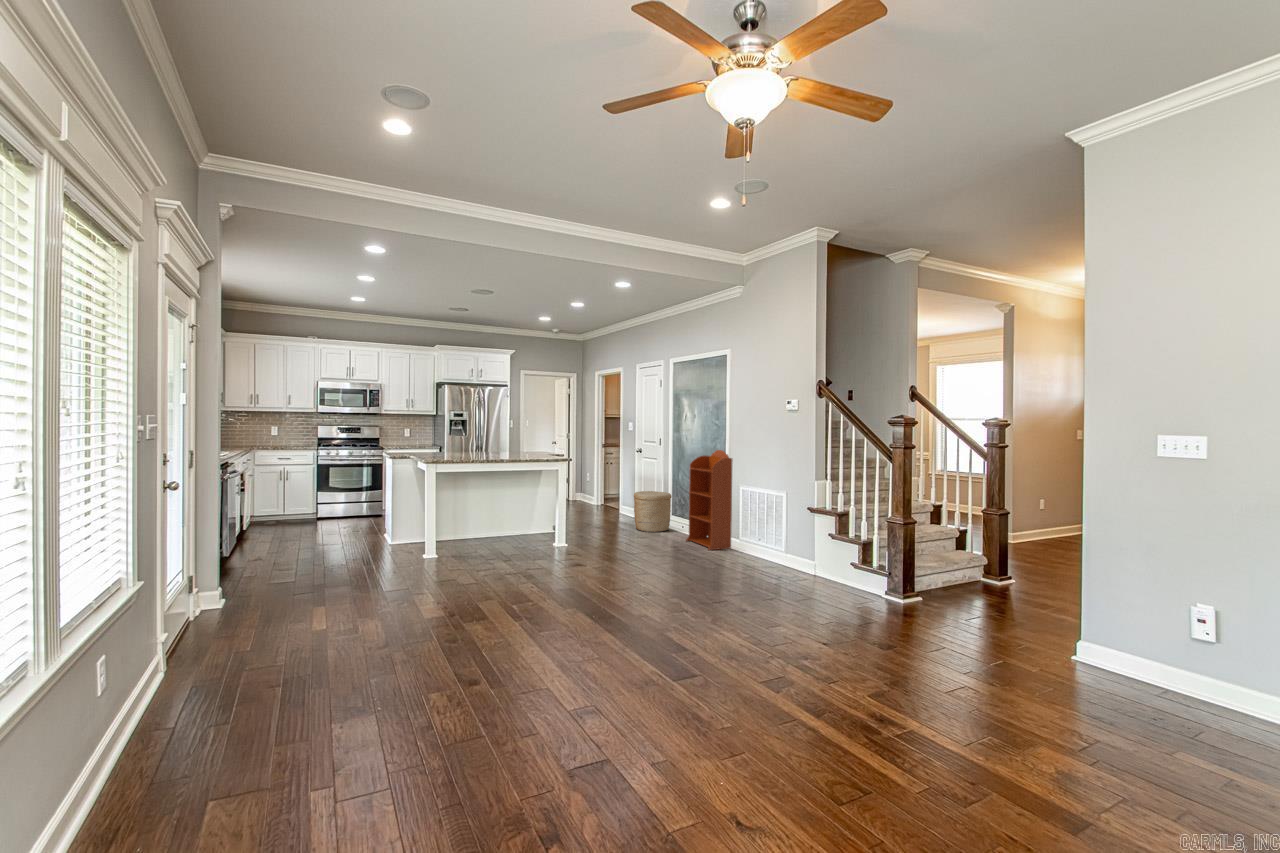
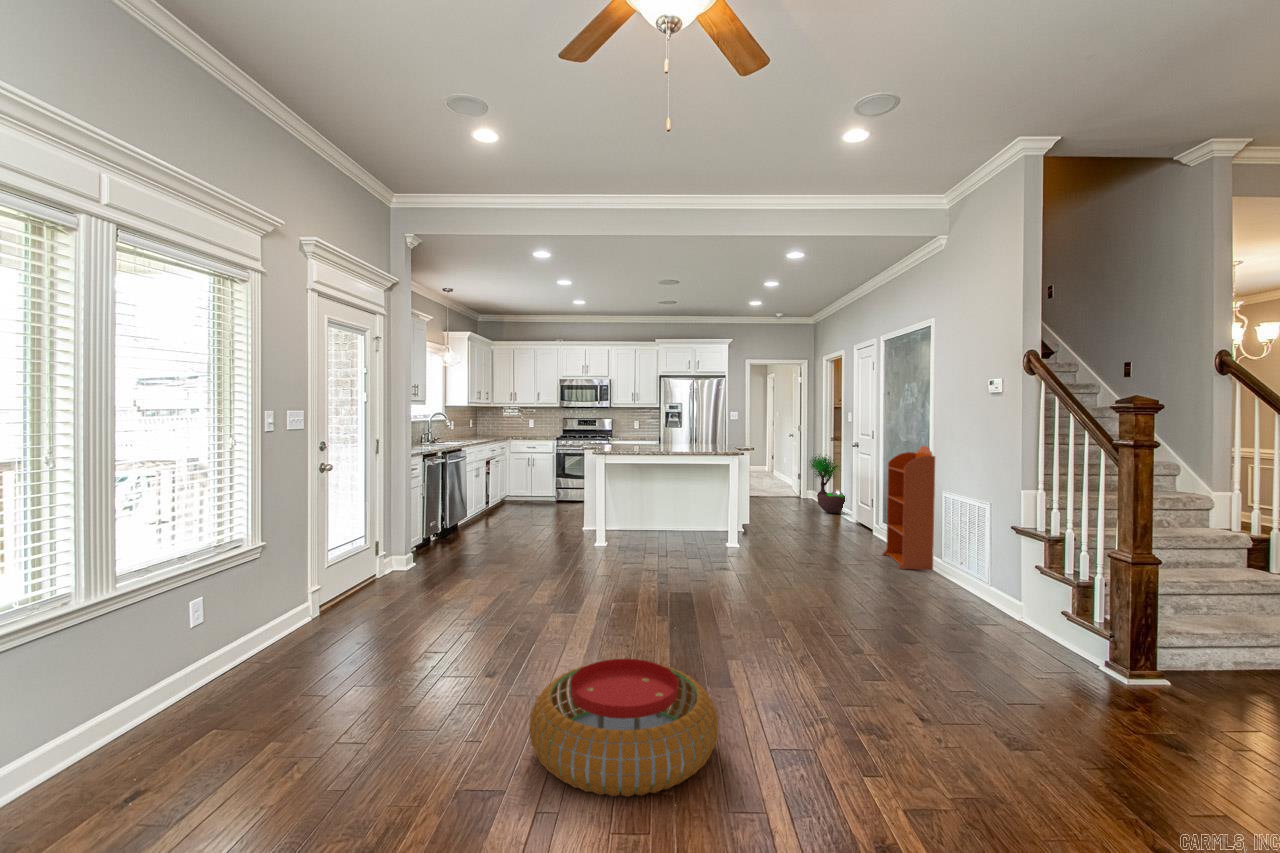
potted tree: none [589,455,623,511] -> present [809,455,845,513]
woven basket: present [634,491,671,532] -> none [834,492,881,541]
pouf: none [598,642,761,754] -> present [529,659,718,797]

